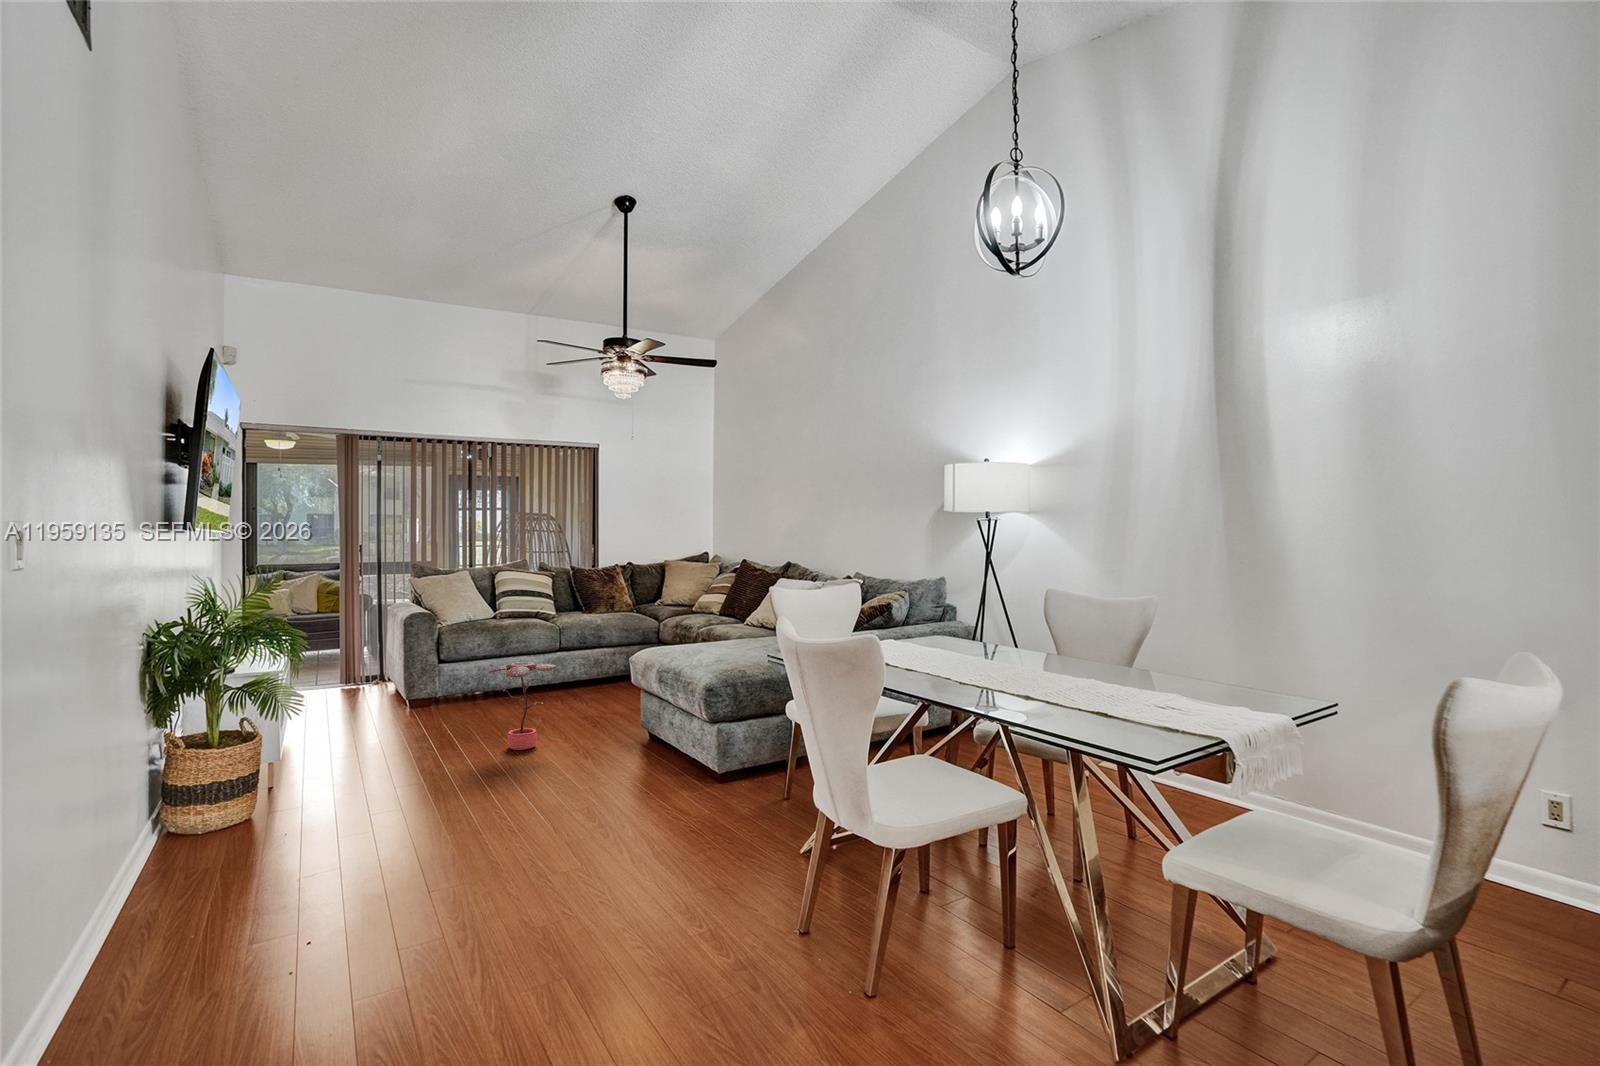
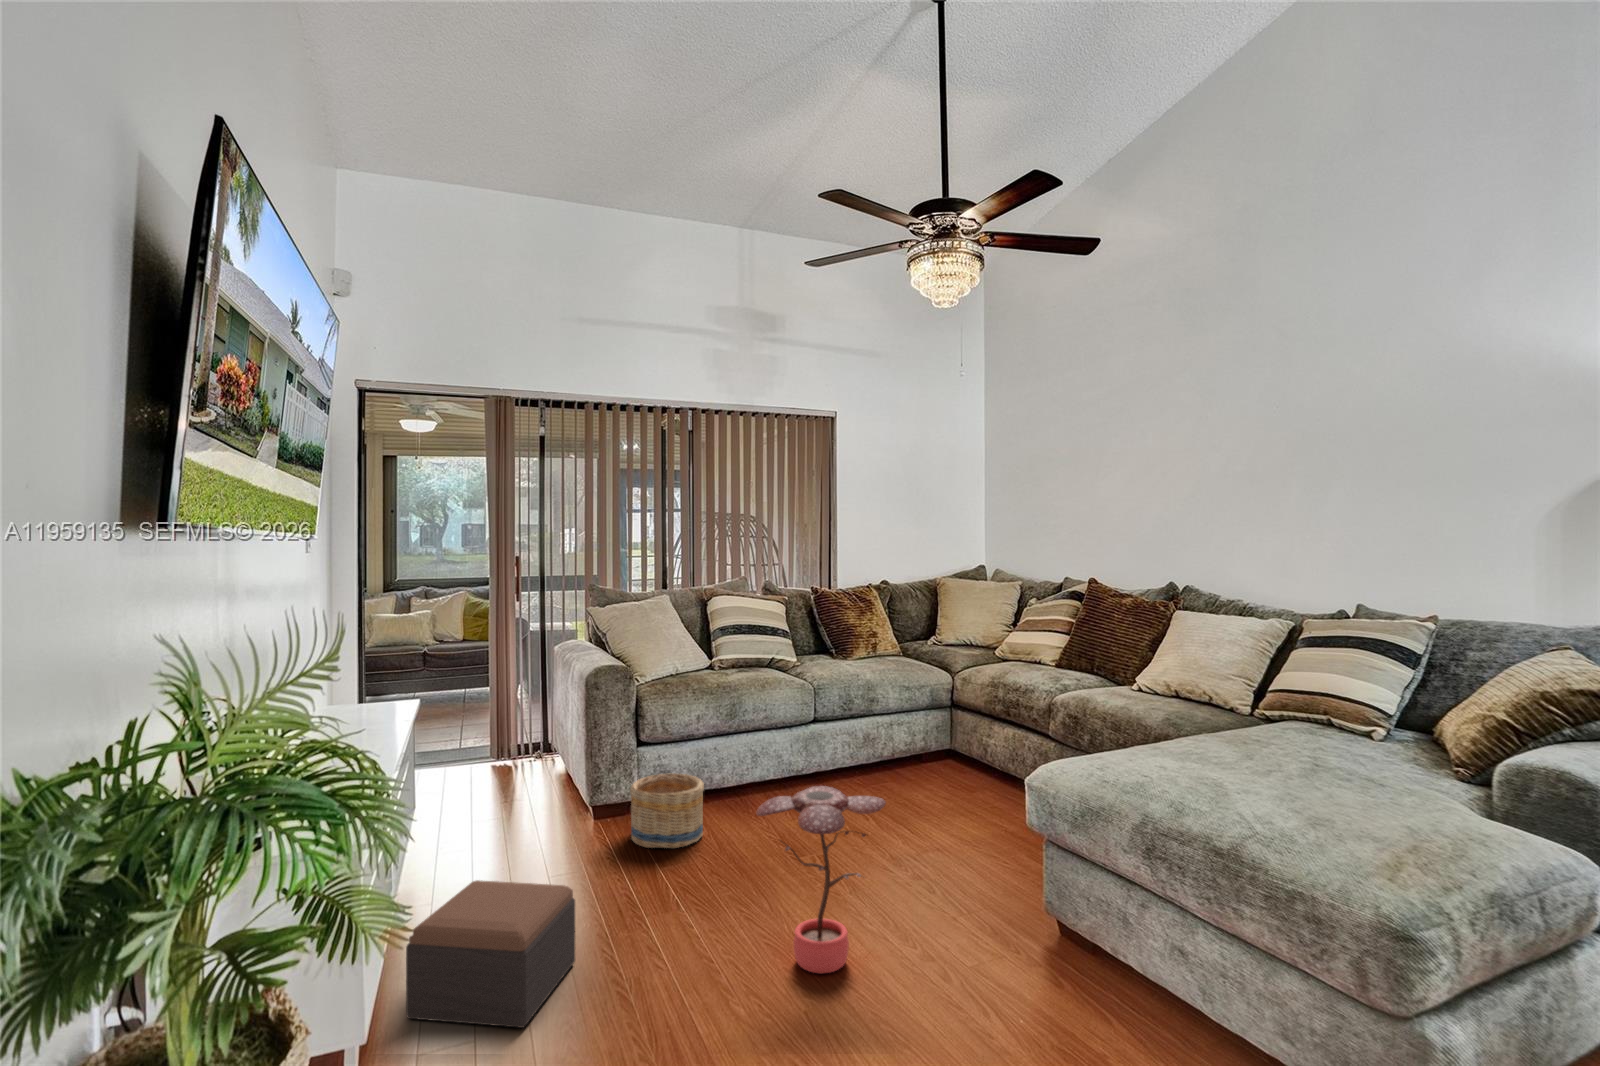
basket: none [431,677,479,716] -> present [630,774,704,848]
footstool: none [299,712,390,770] -> present [406,880,575,1028]

